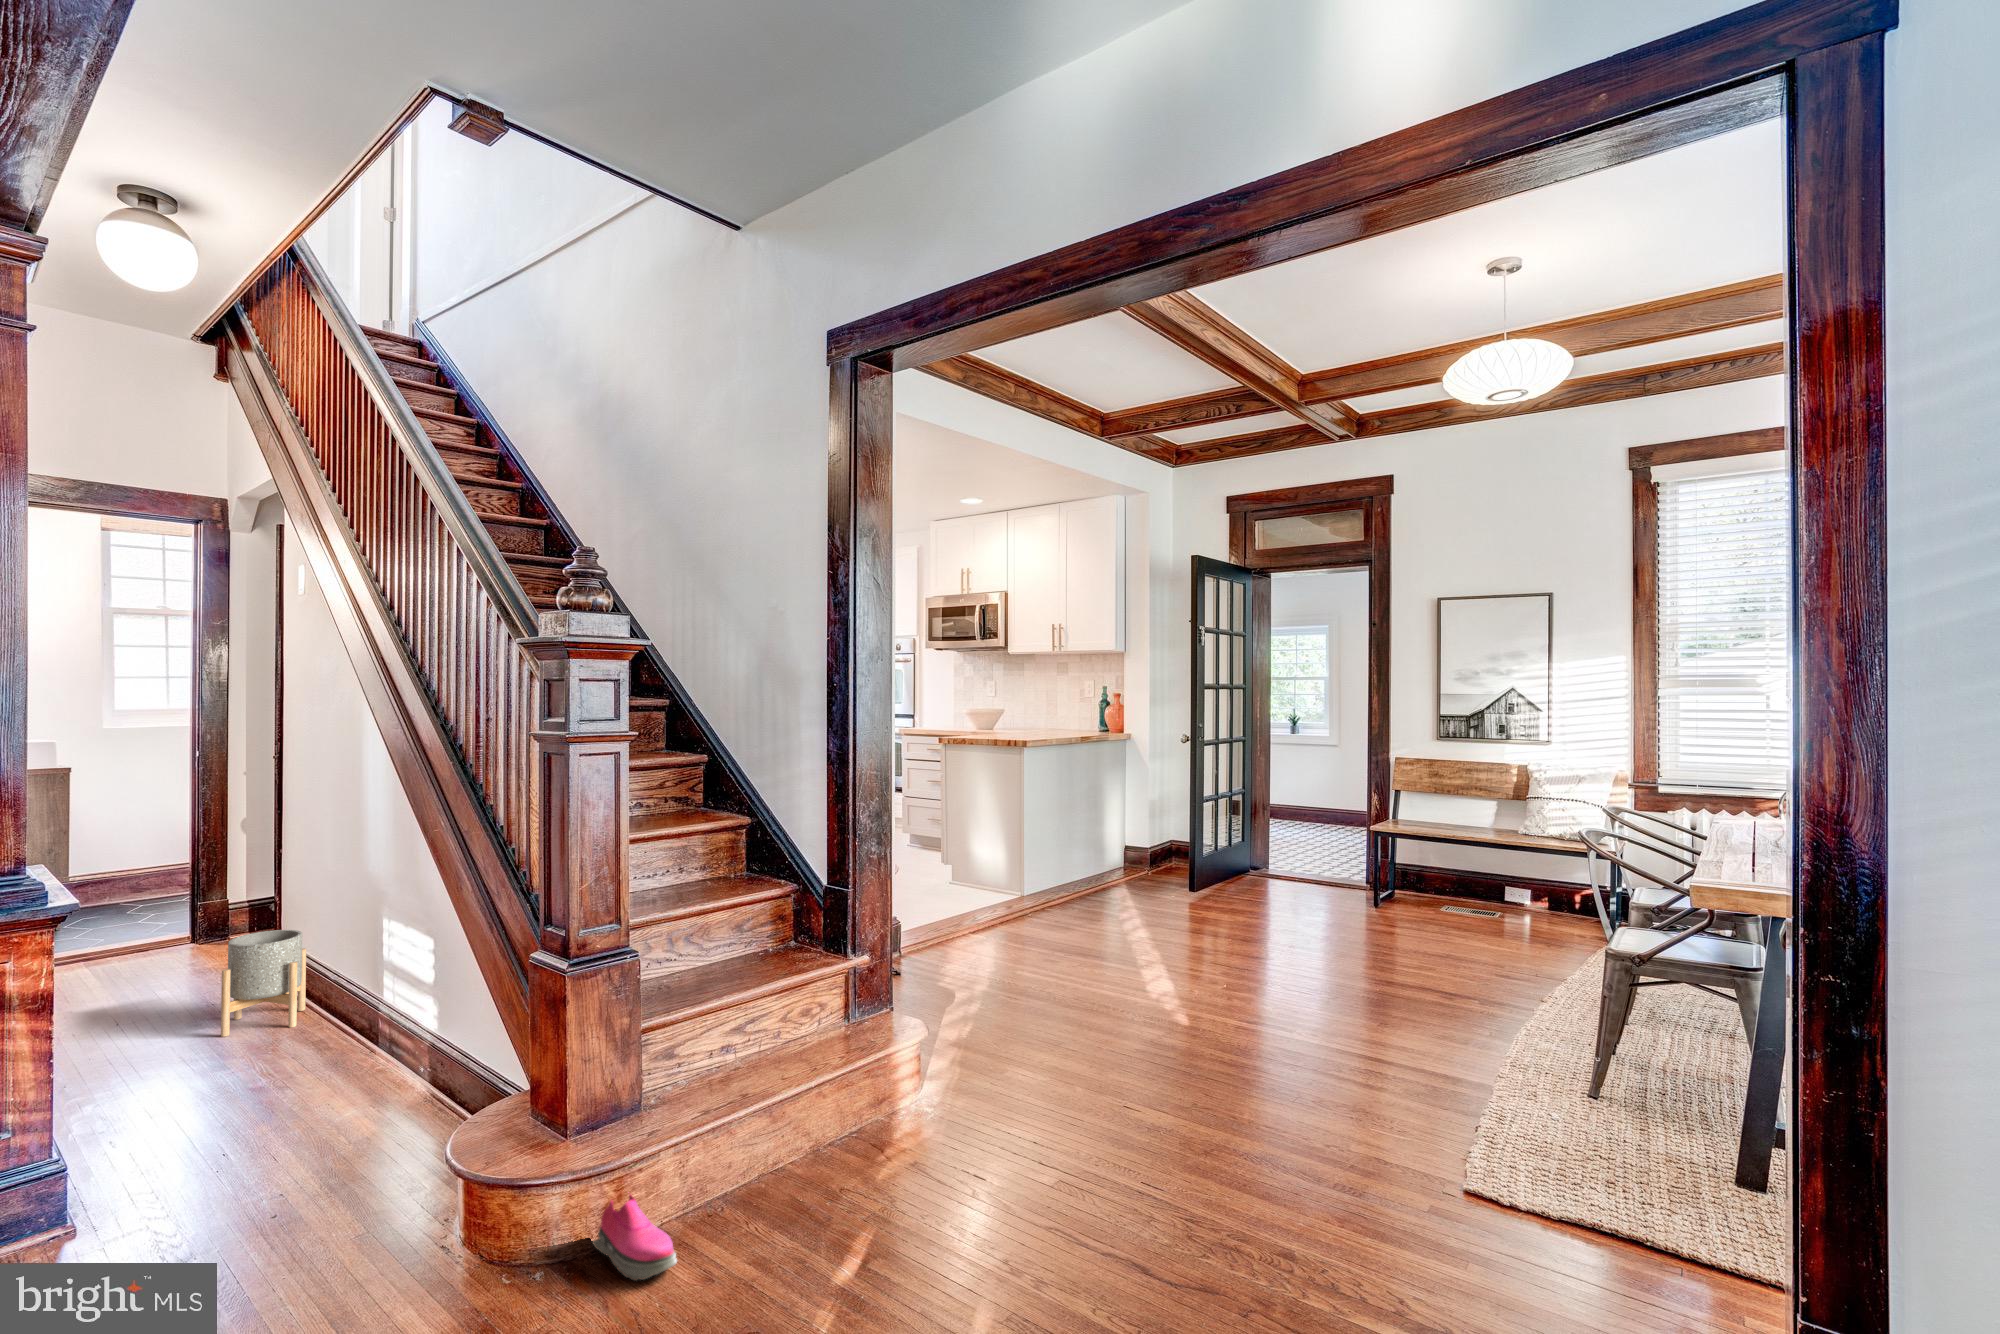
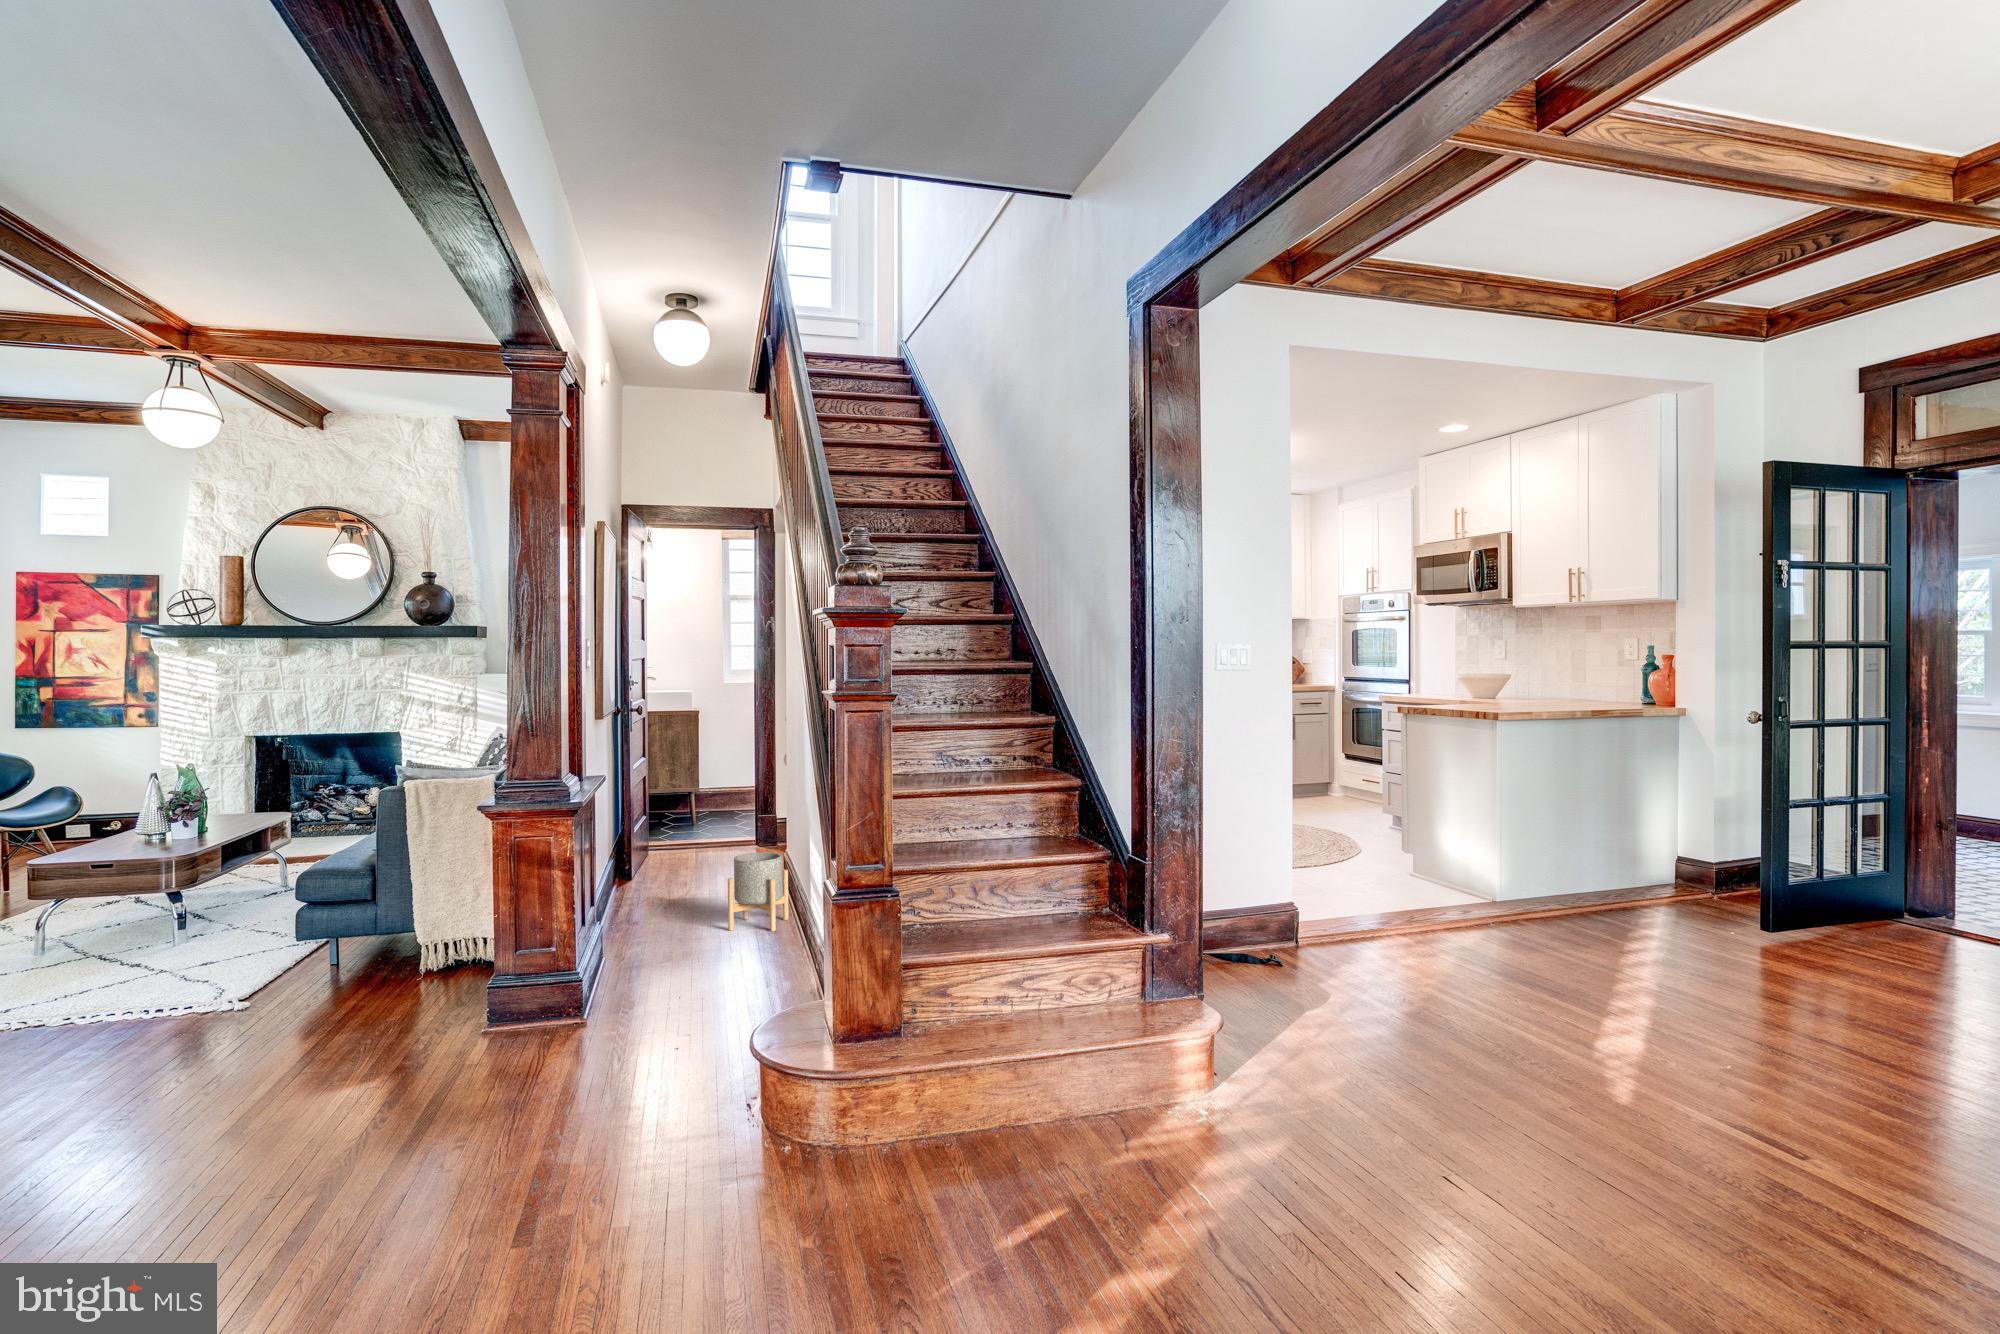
shoe: present [592,1192,677,1280] -> none [844,1096,891,1180]

